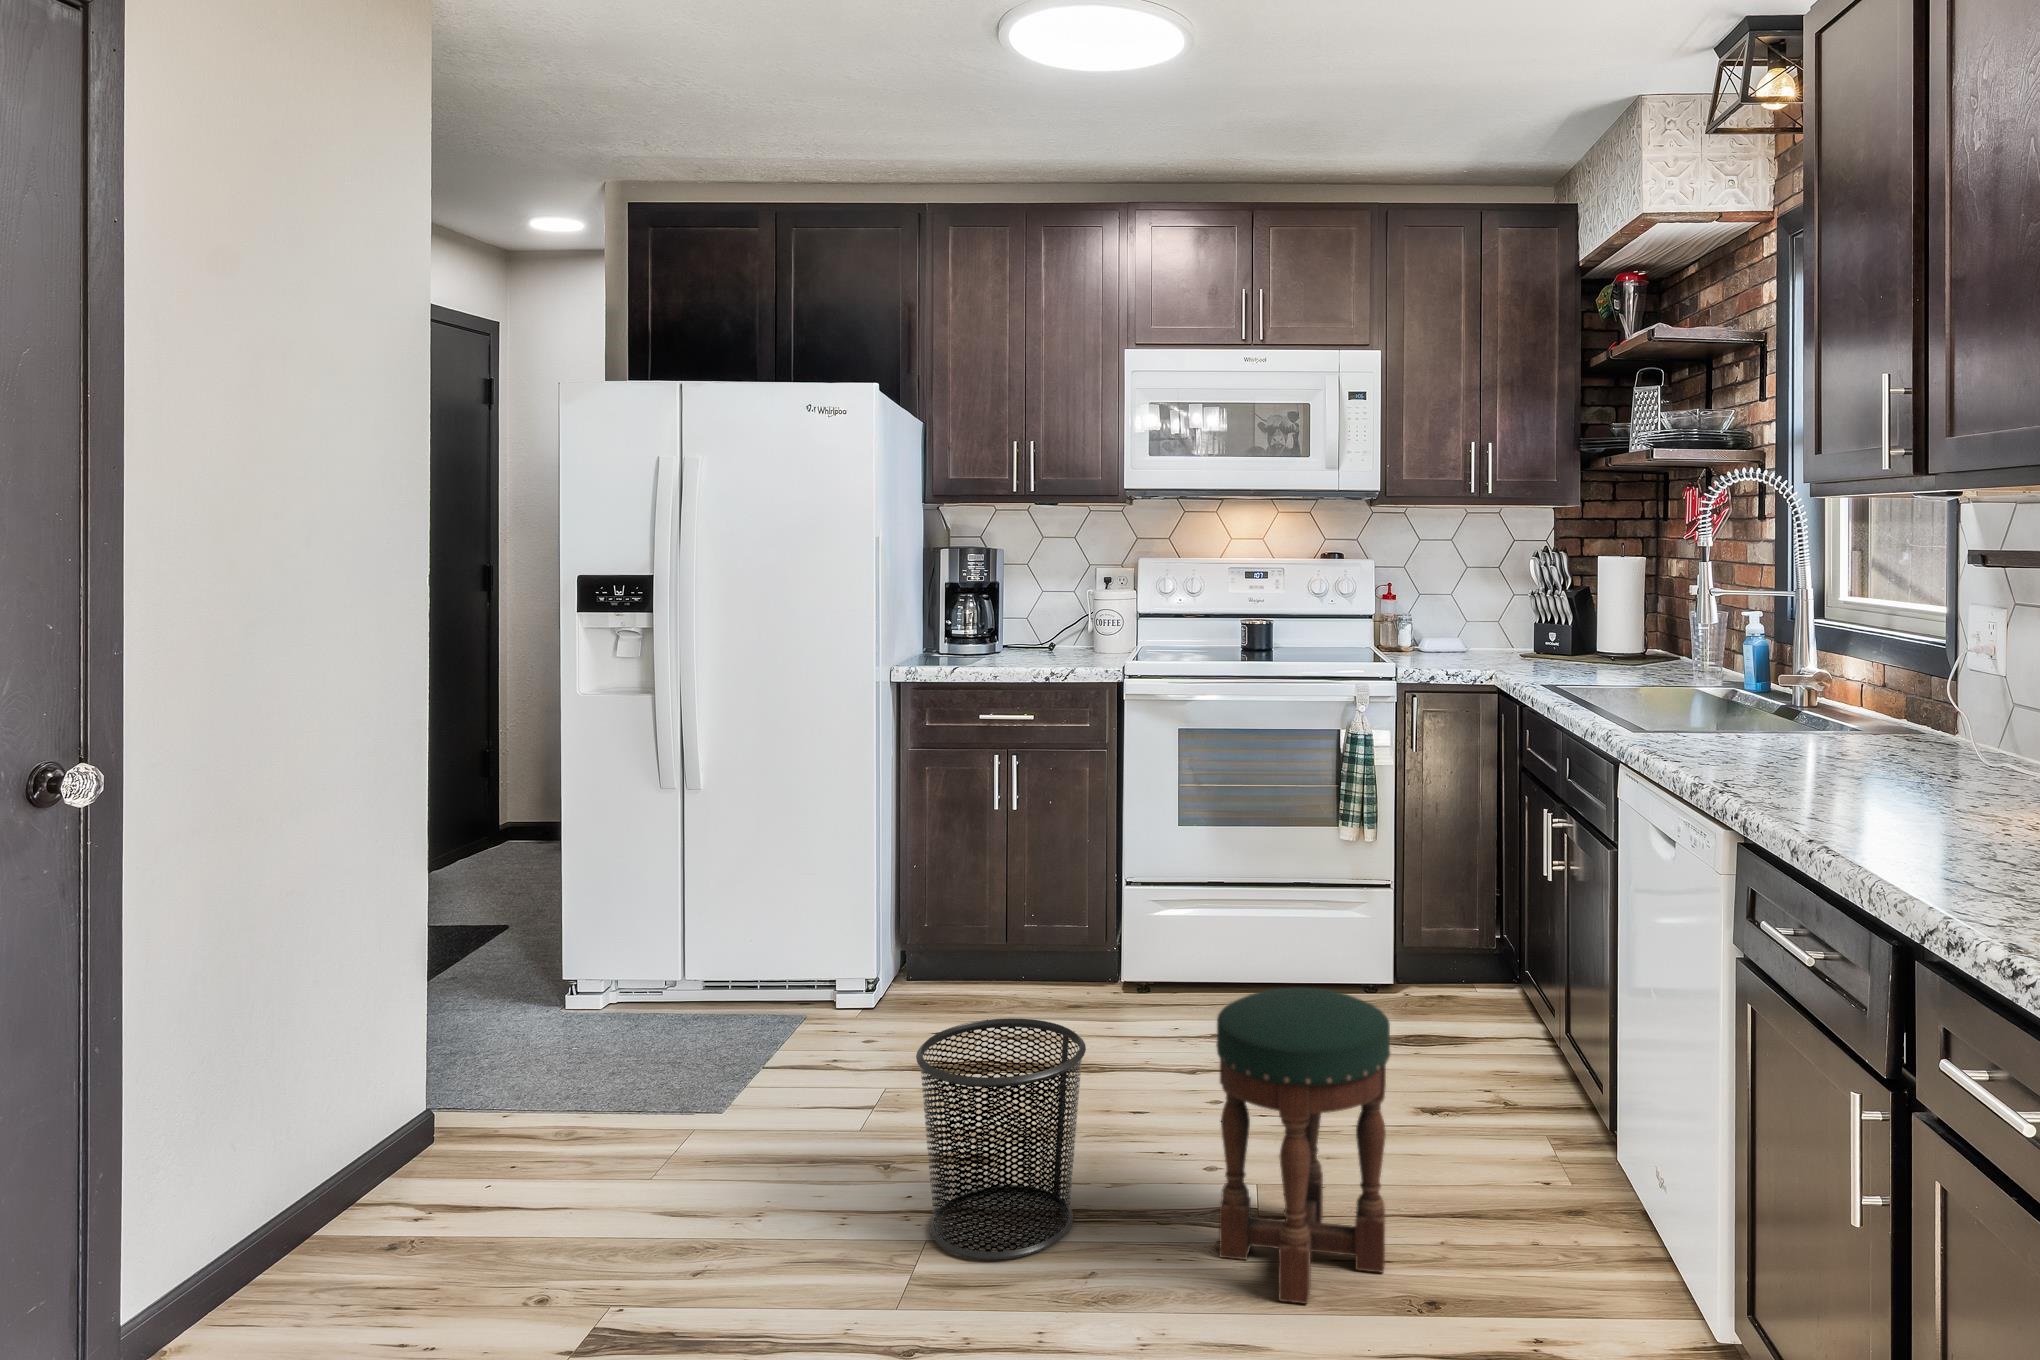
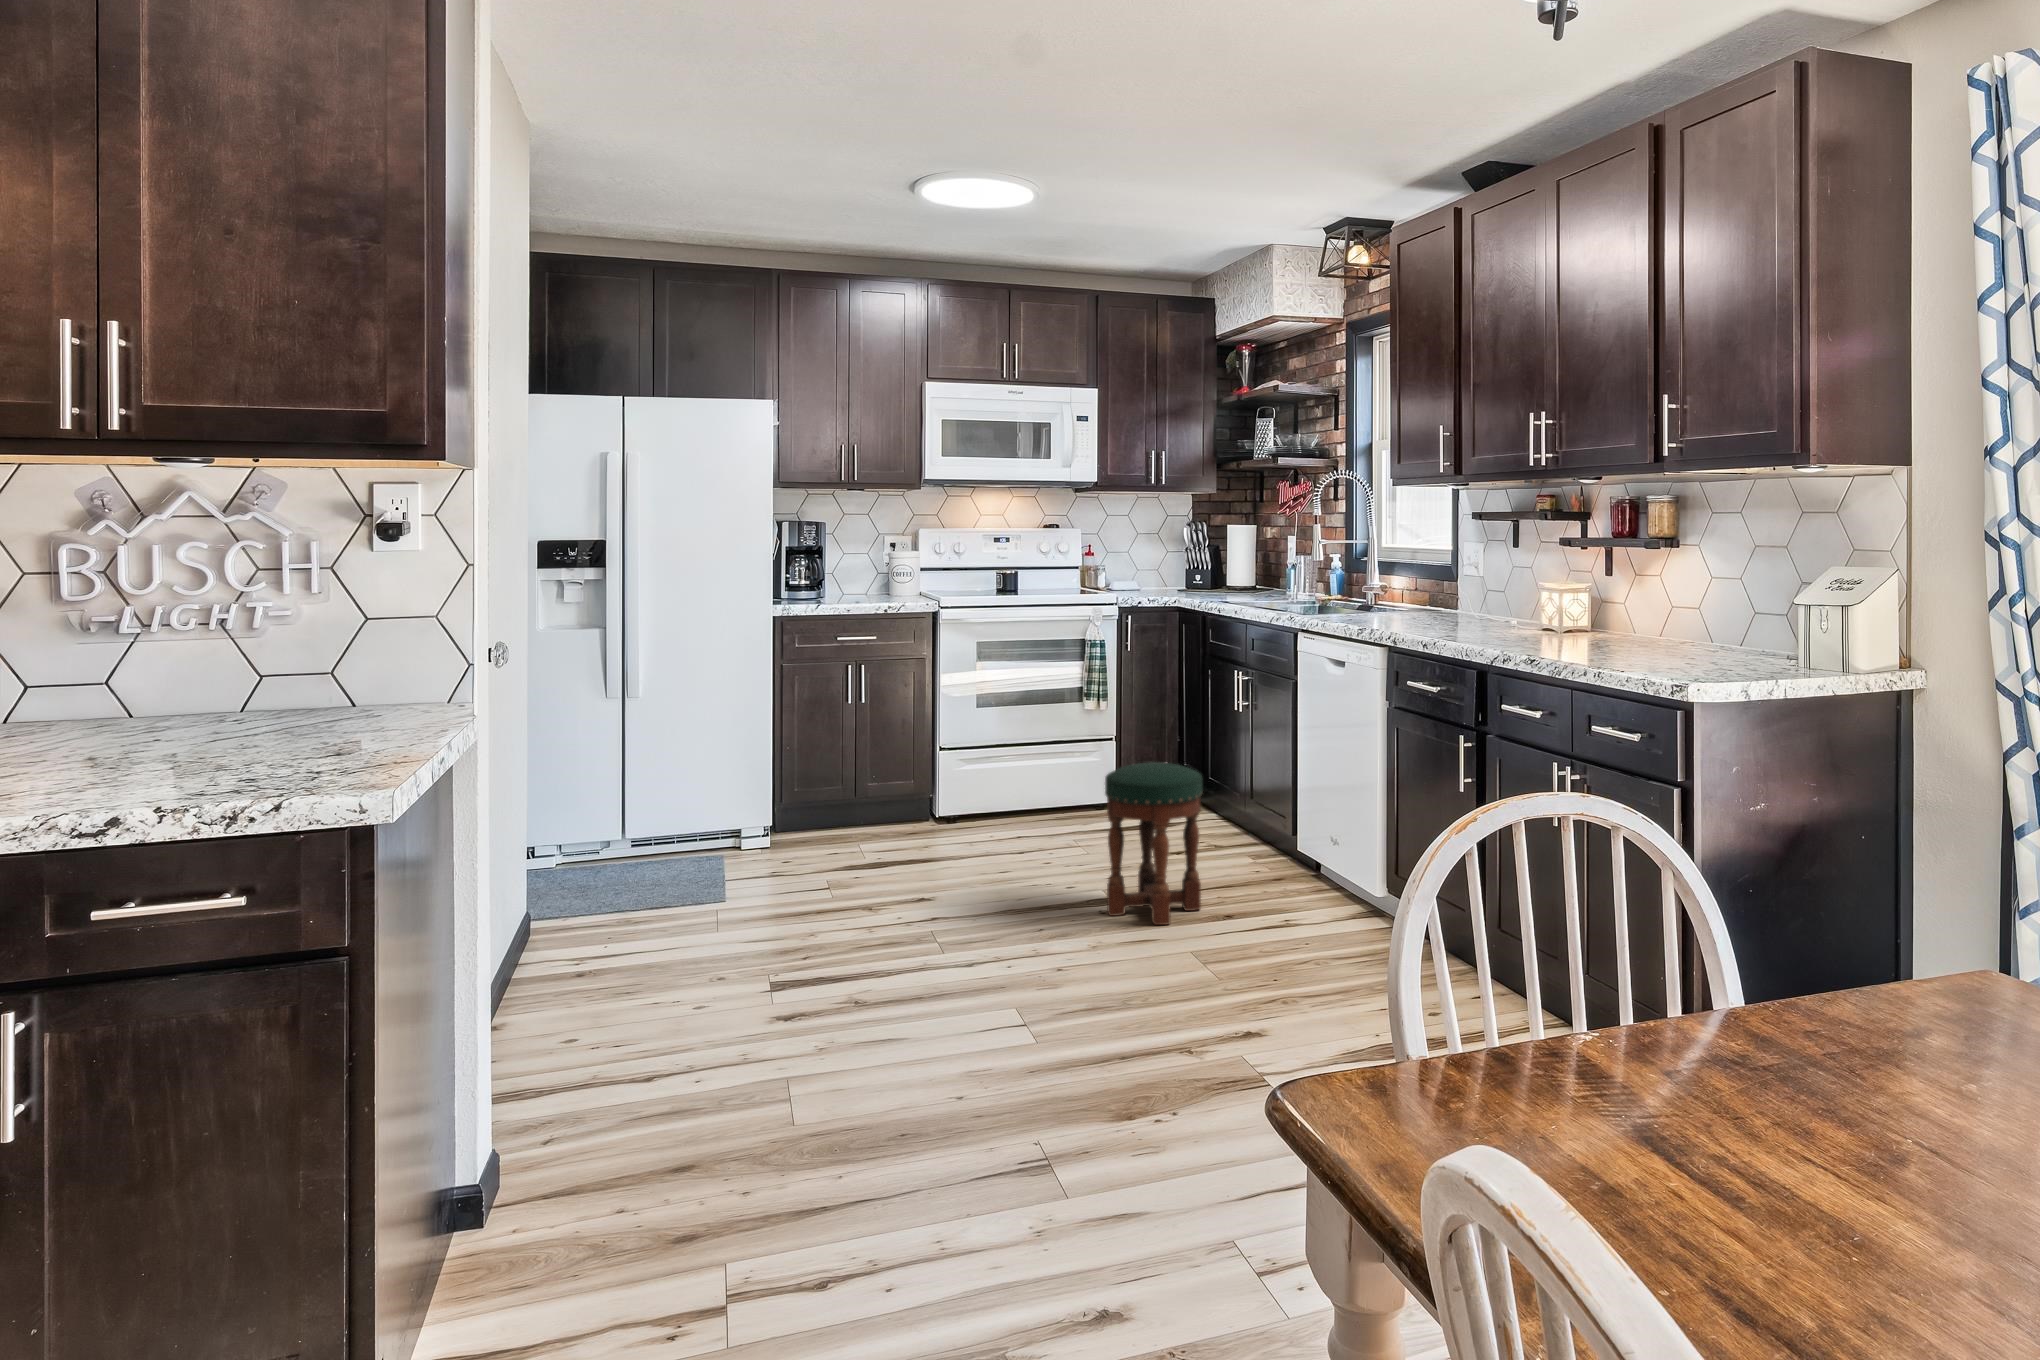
waste bin: present [916,1018,1086,1260] -> none [921,802,1024,933]

